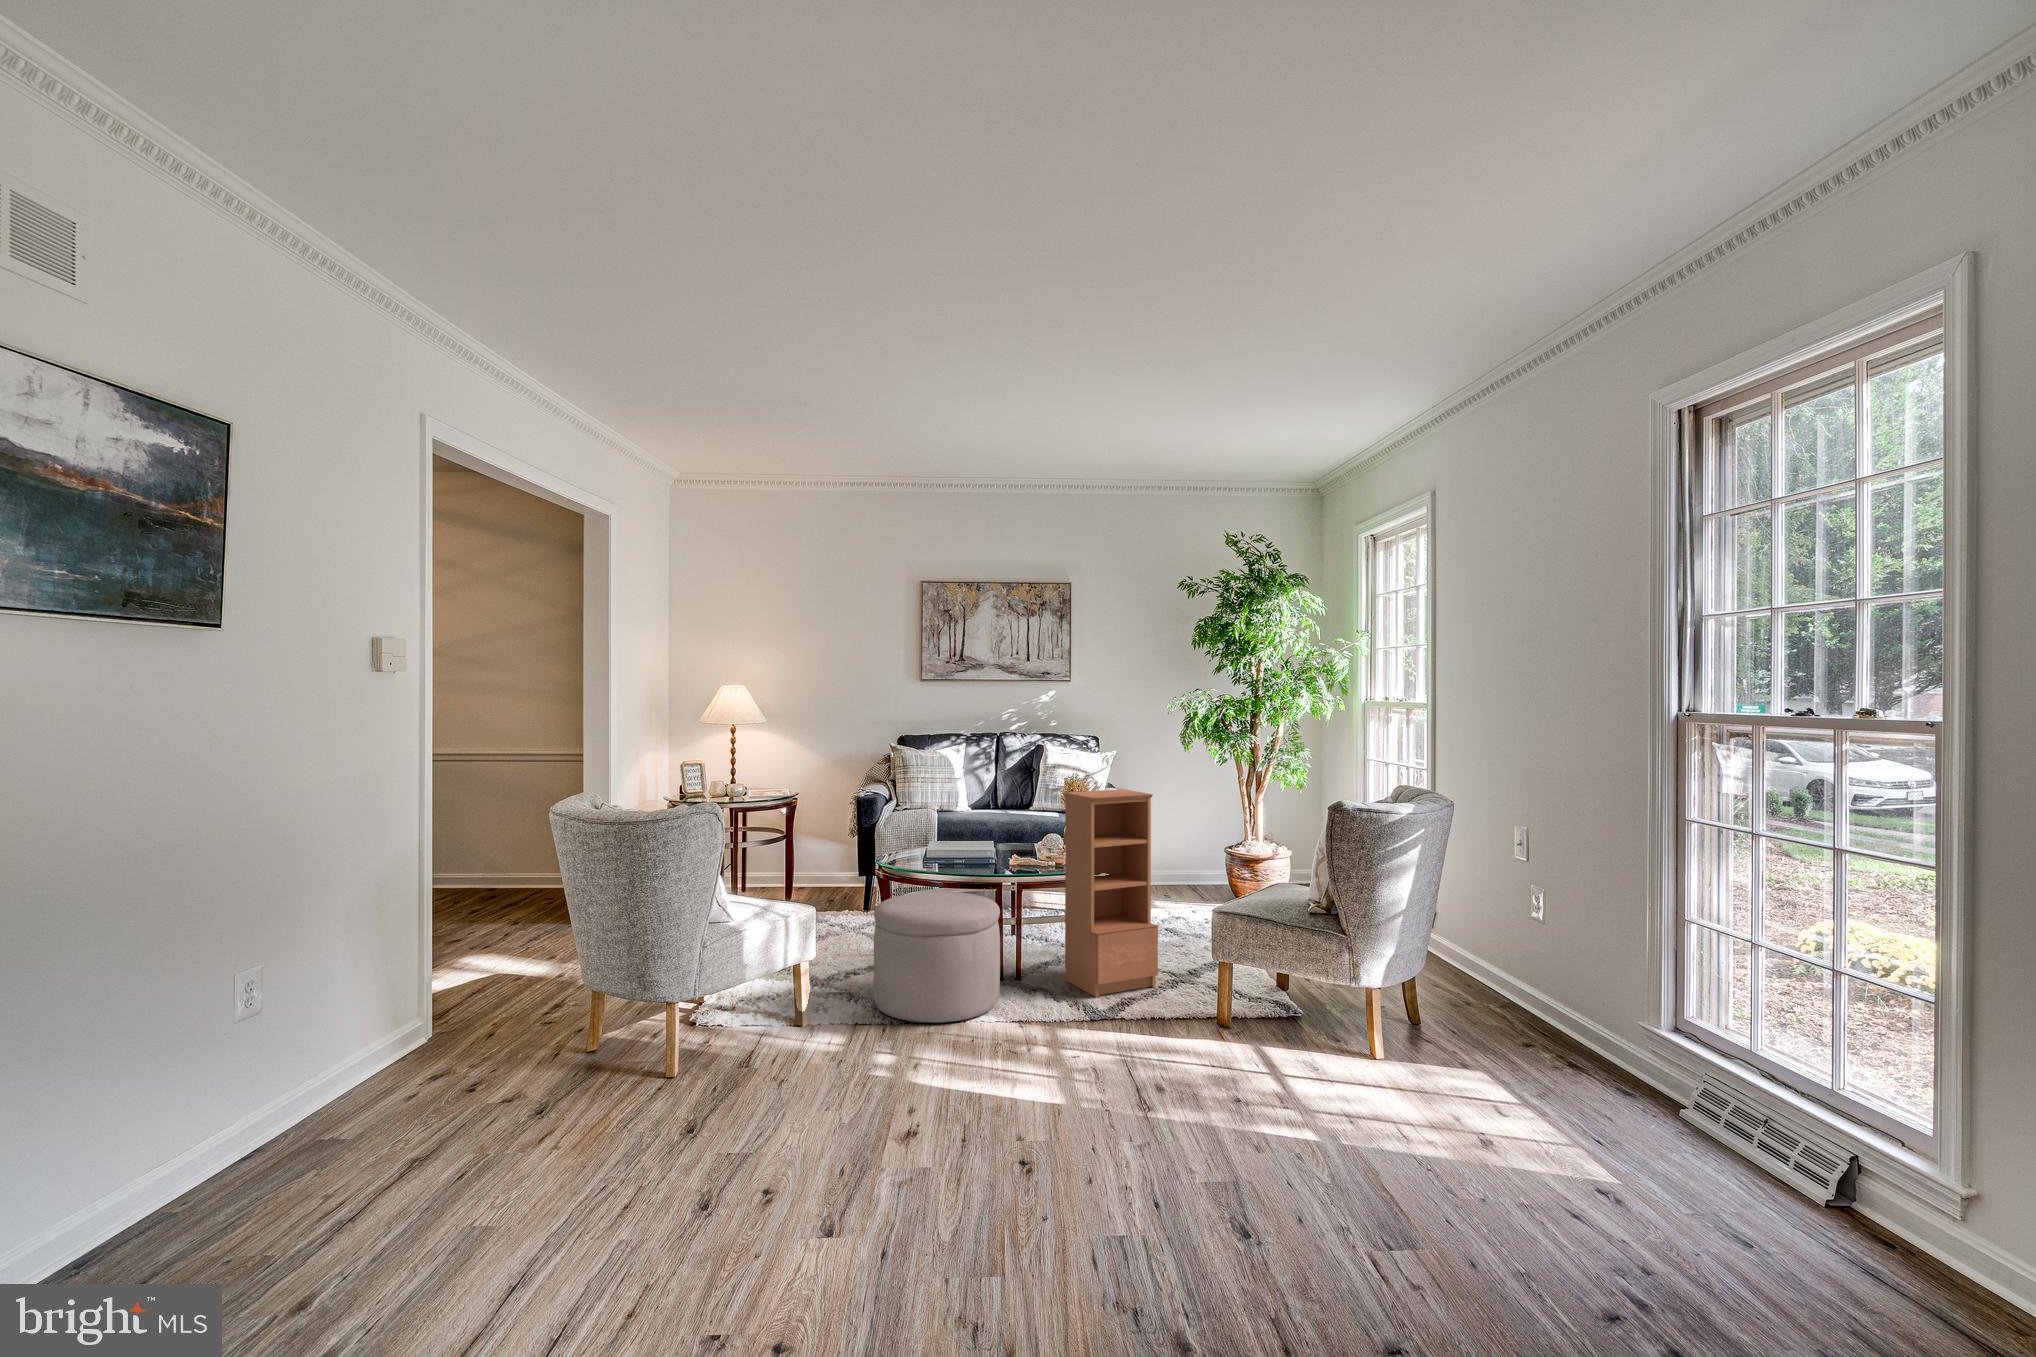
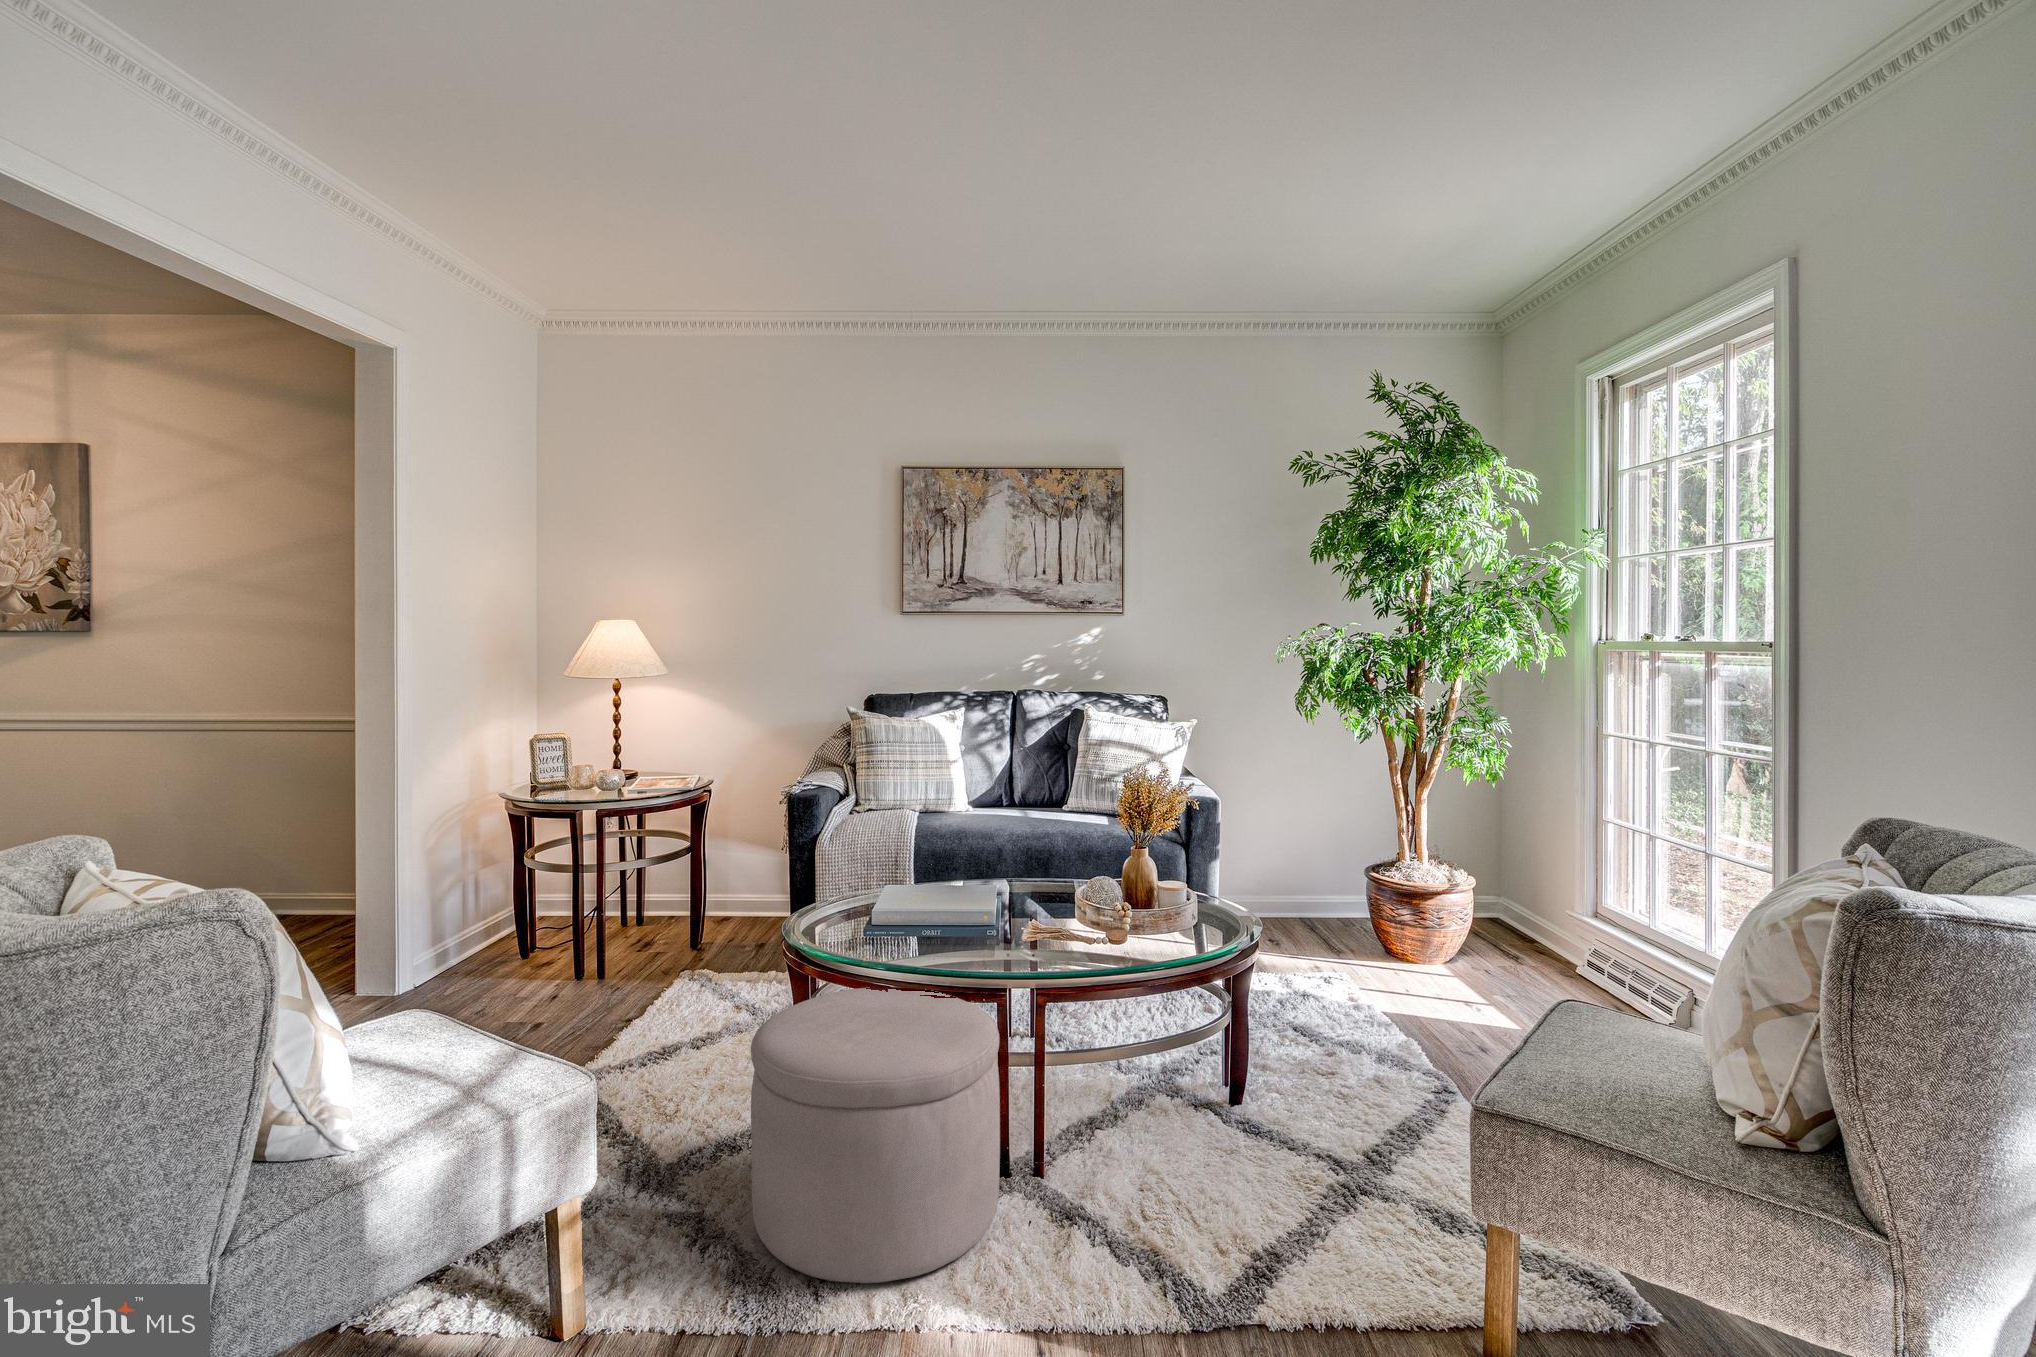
bookcase: present [1065,789,1158,997] -> none [1124,794,1304,1201]

